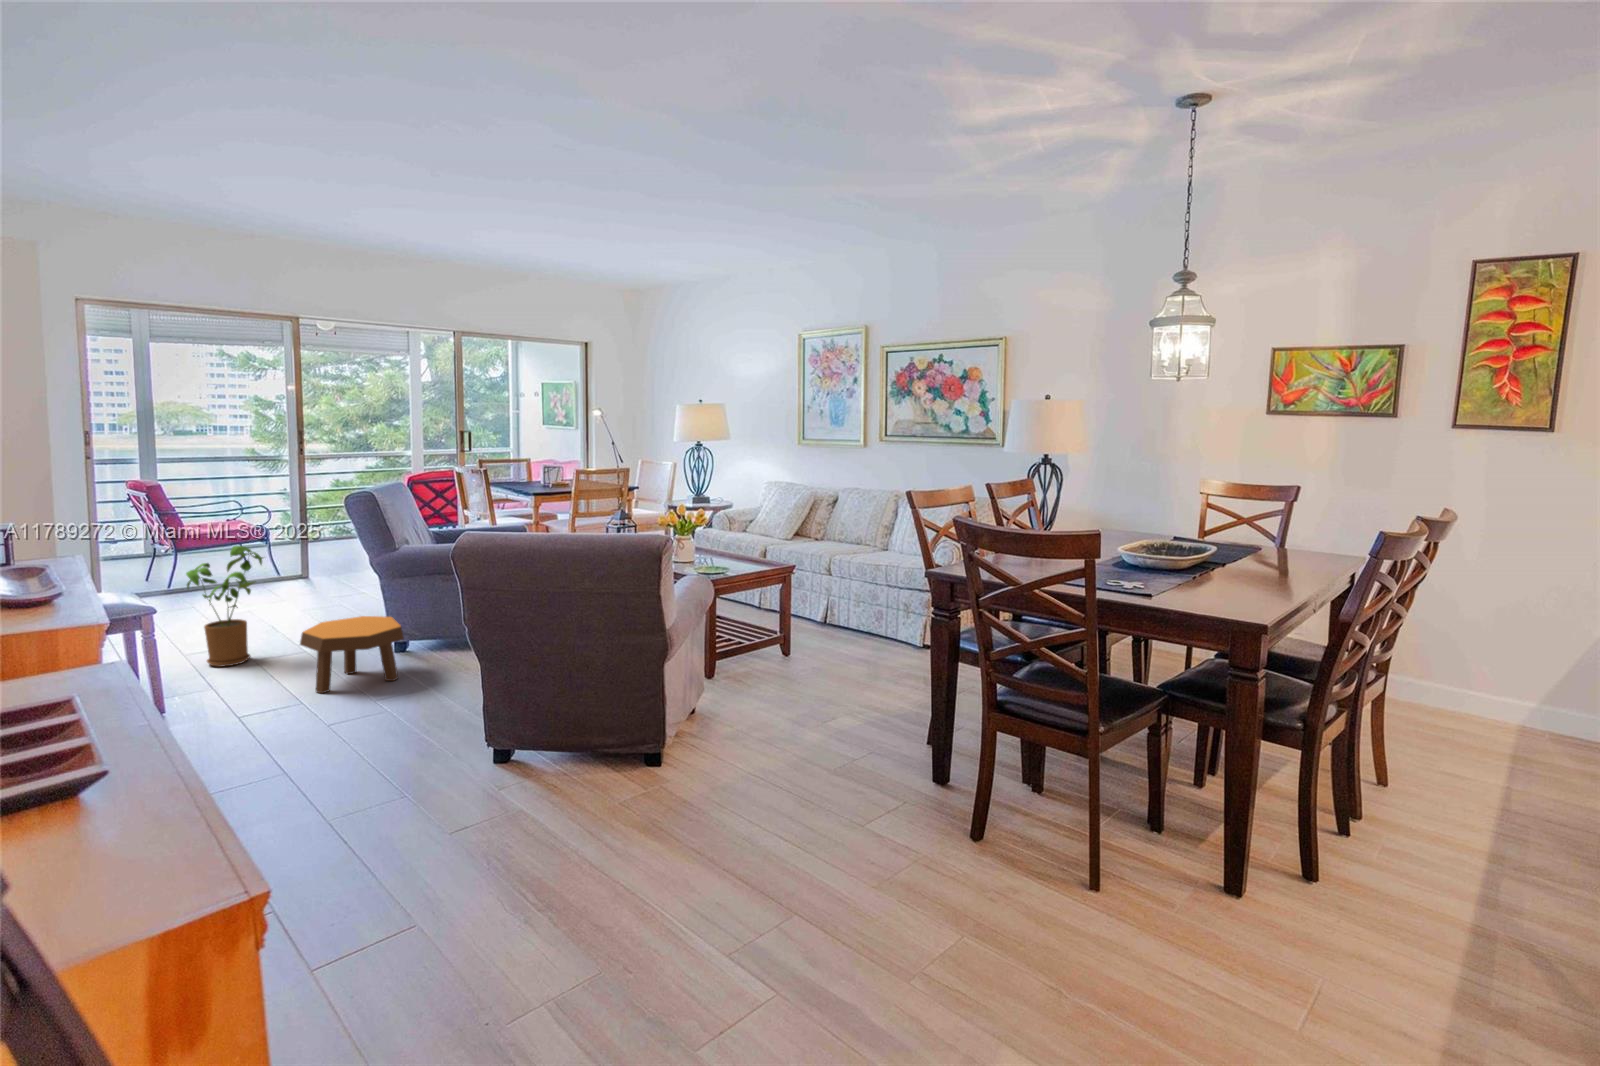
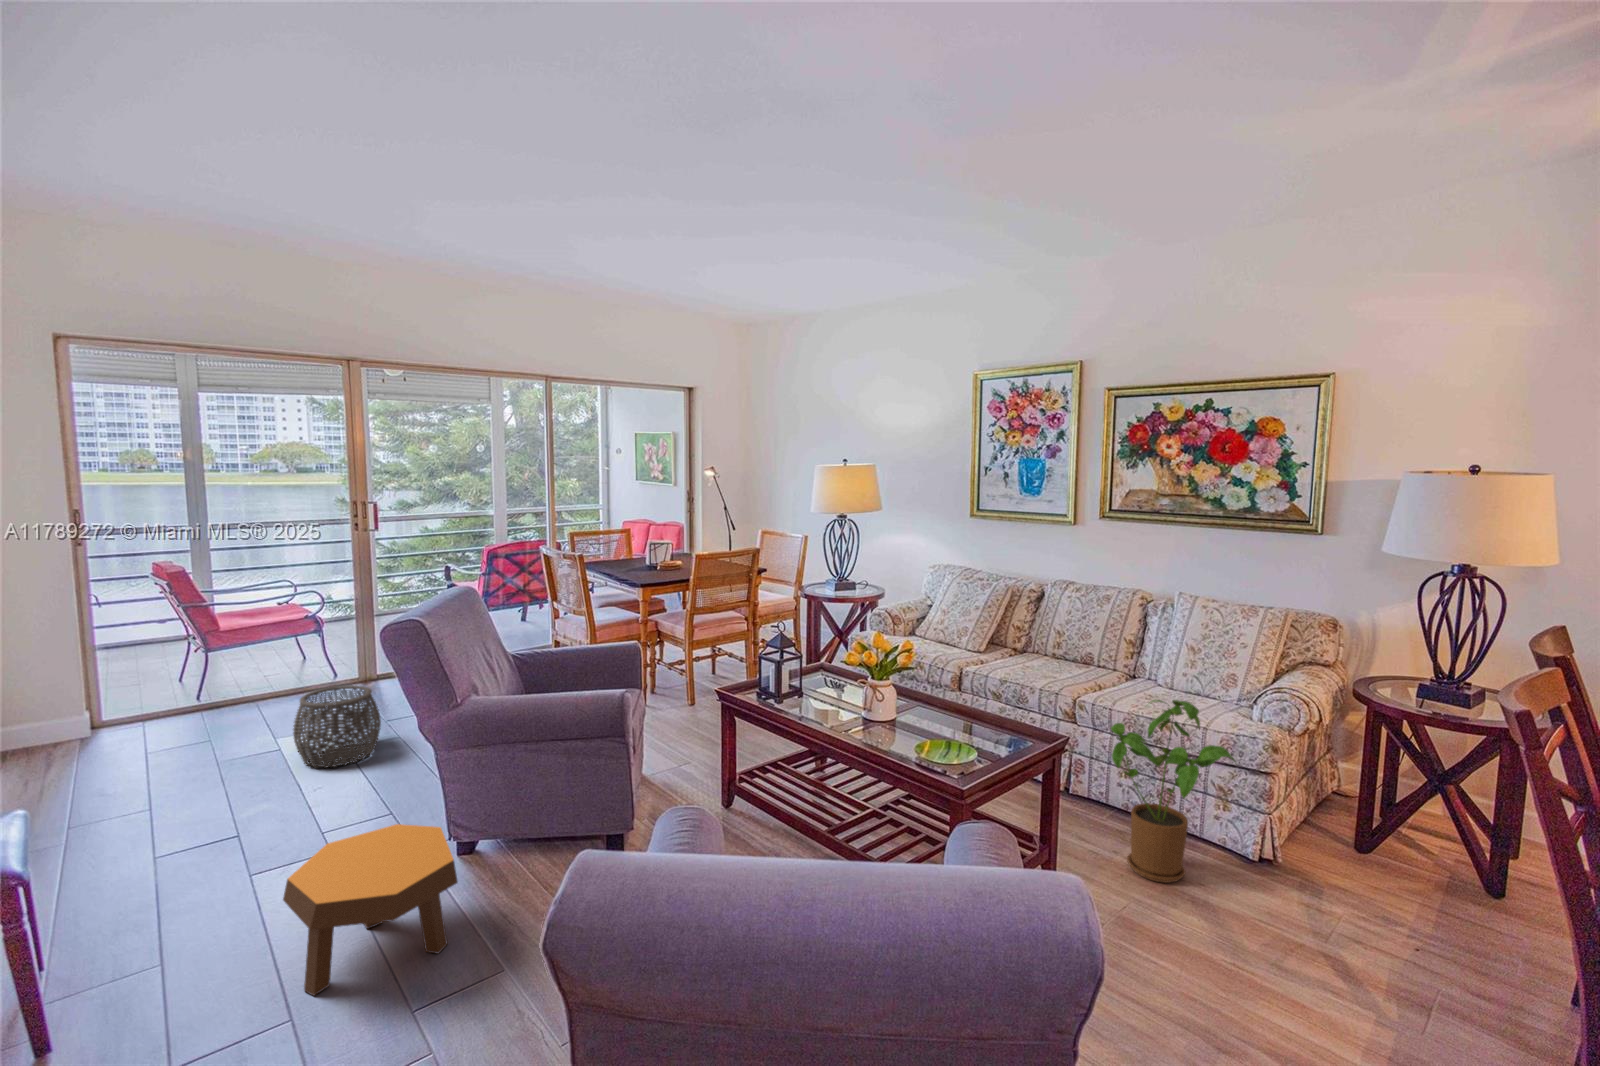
house plant: present [186,546,263,667] -> present [1111,700,1234,883]
woven basket: none [274,563,338,617] -> present [293,685,381,768]

